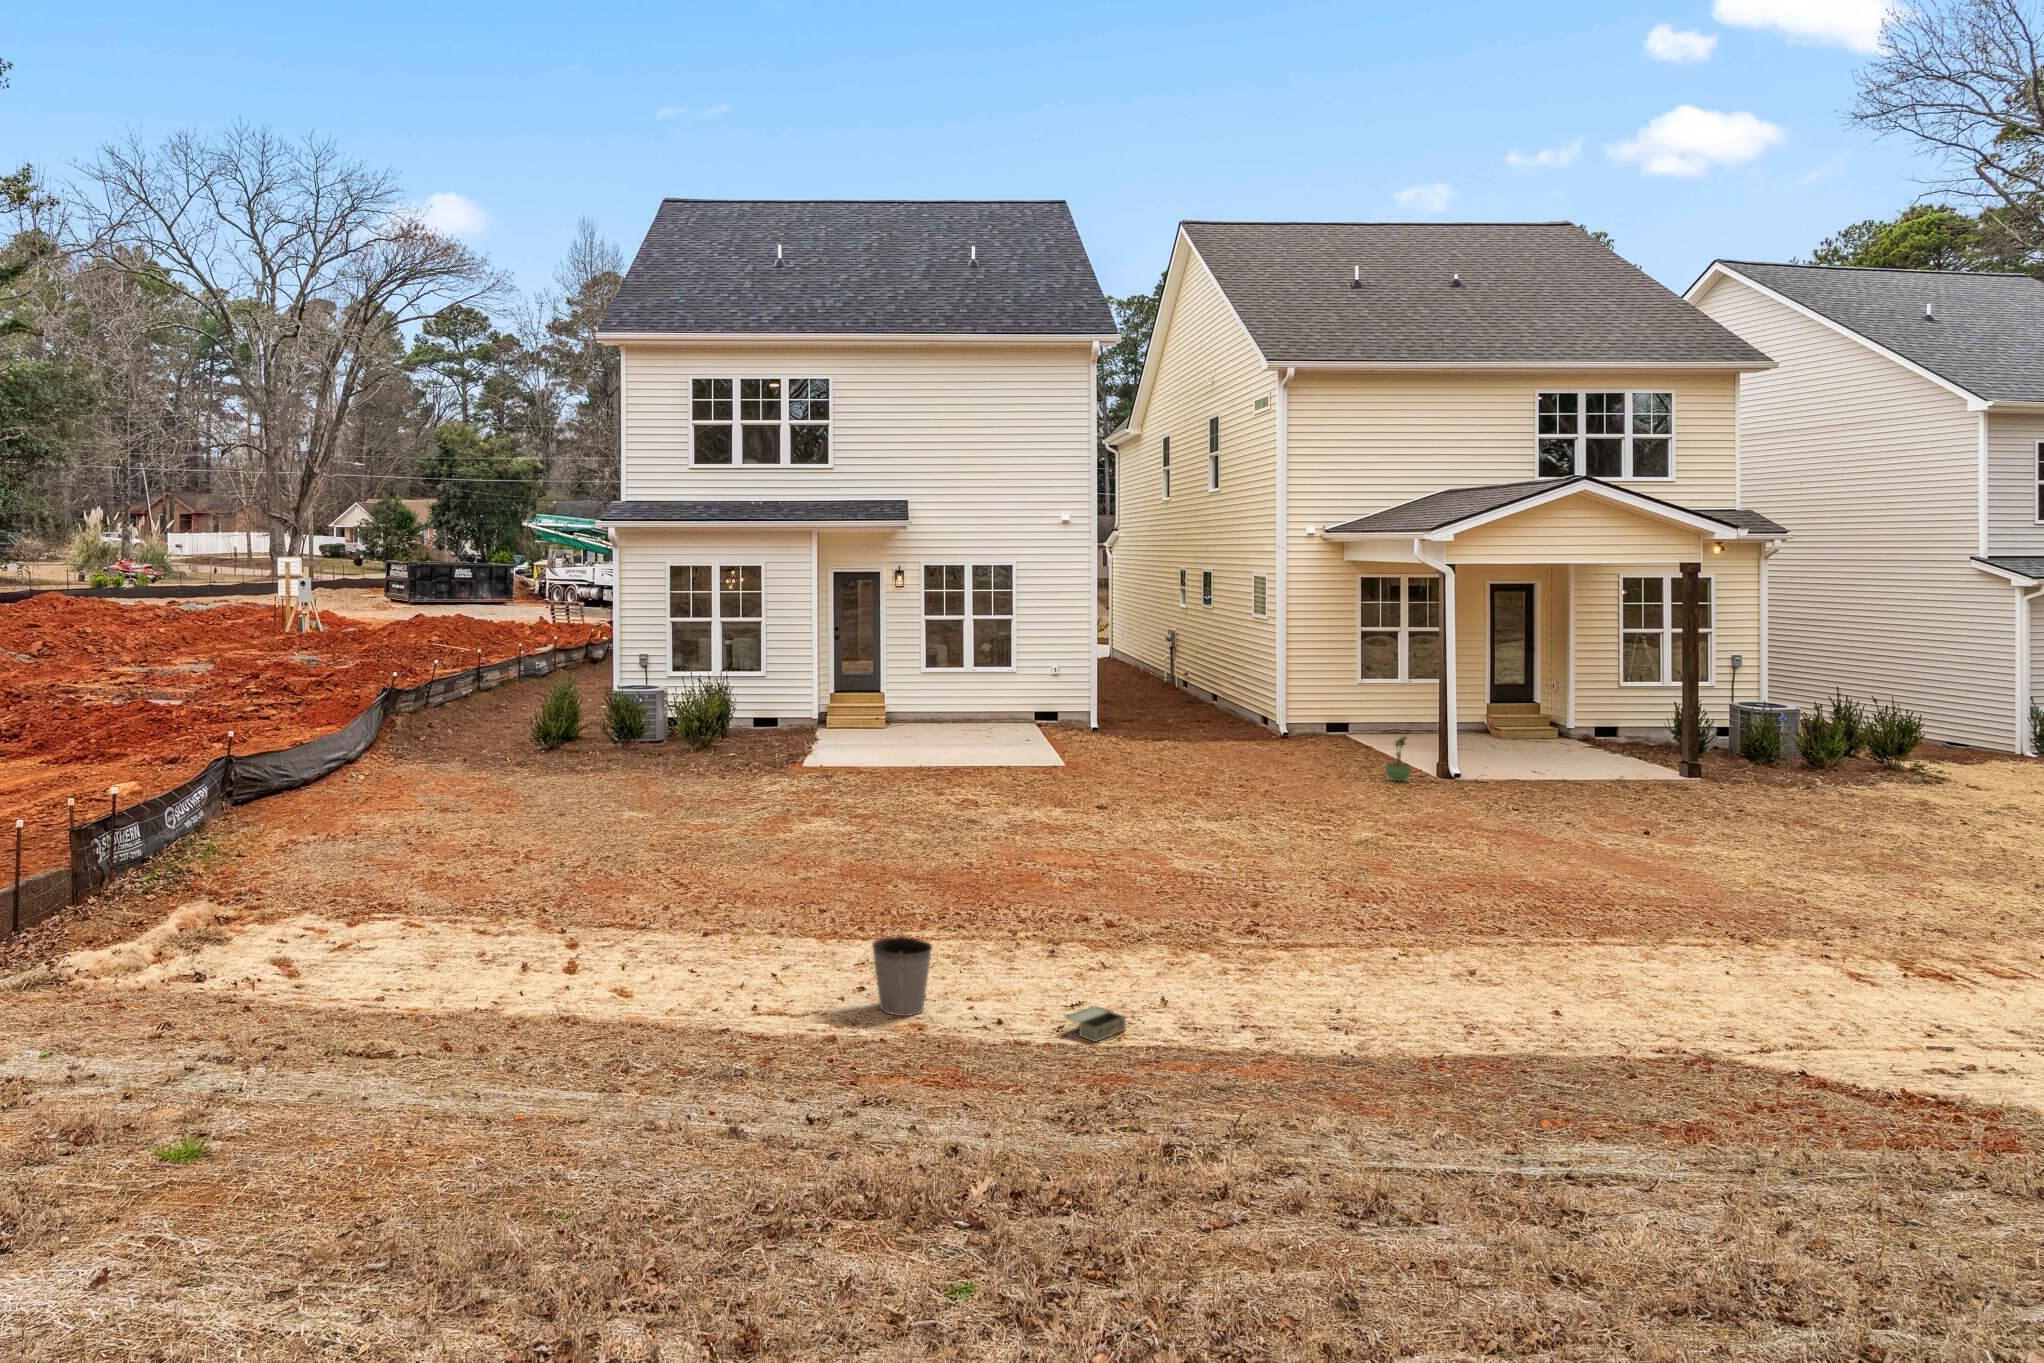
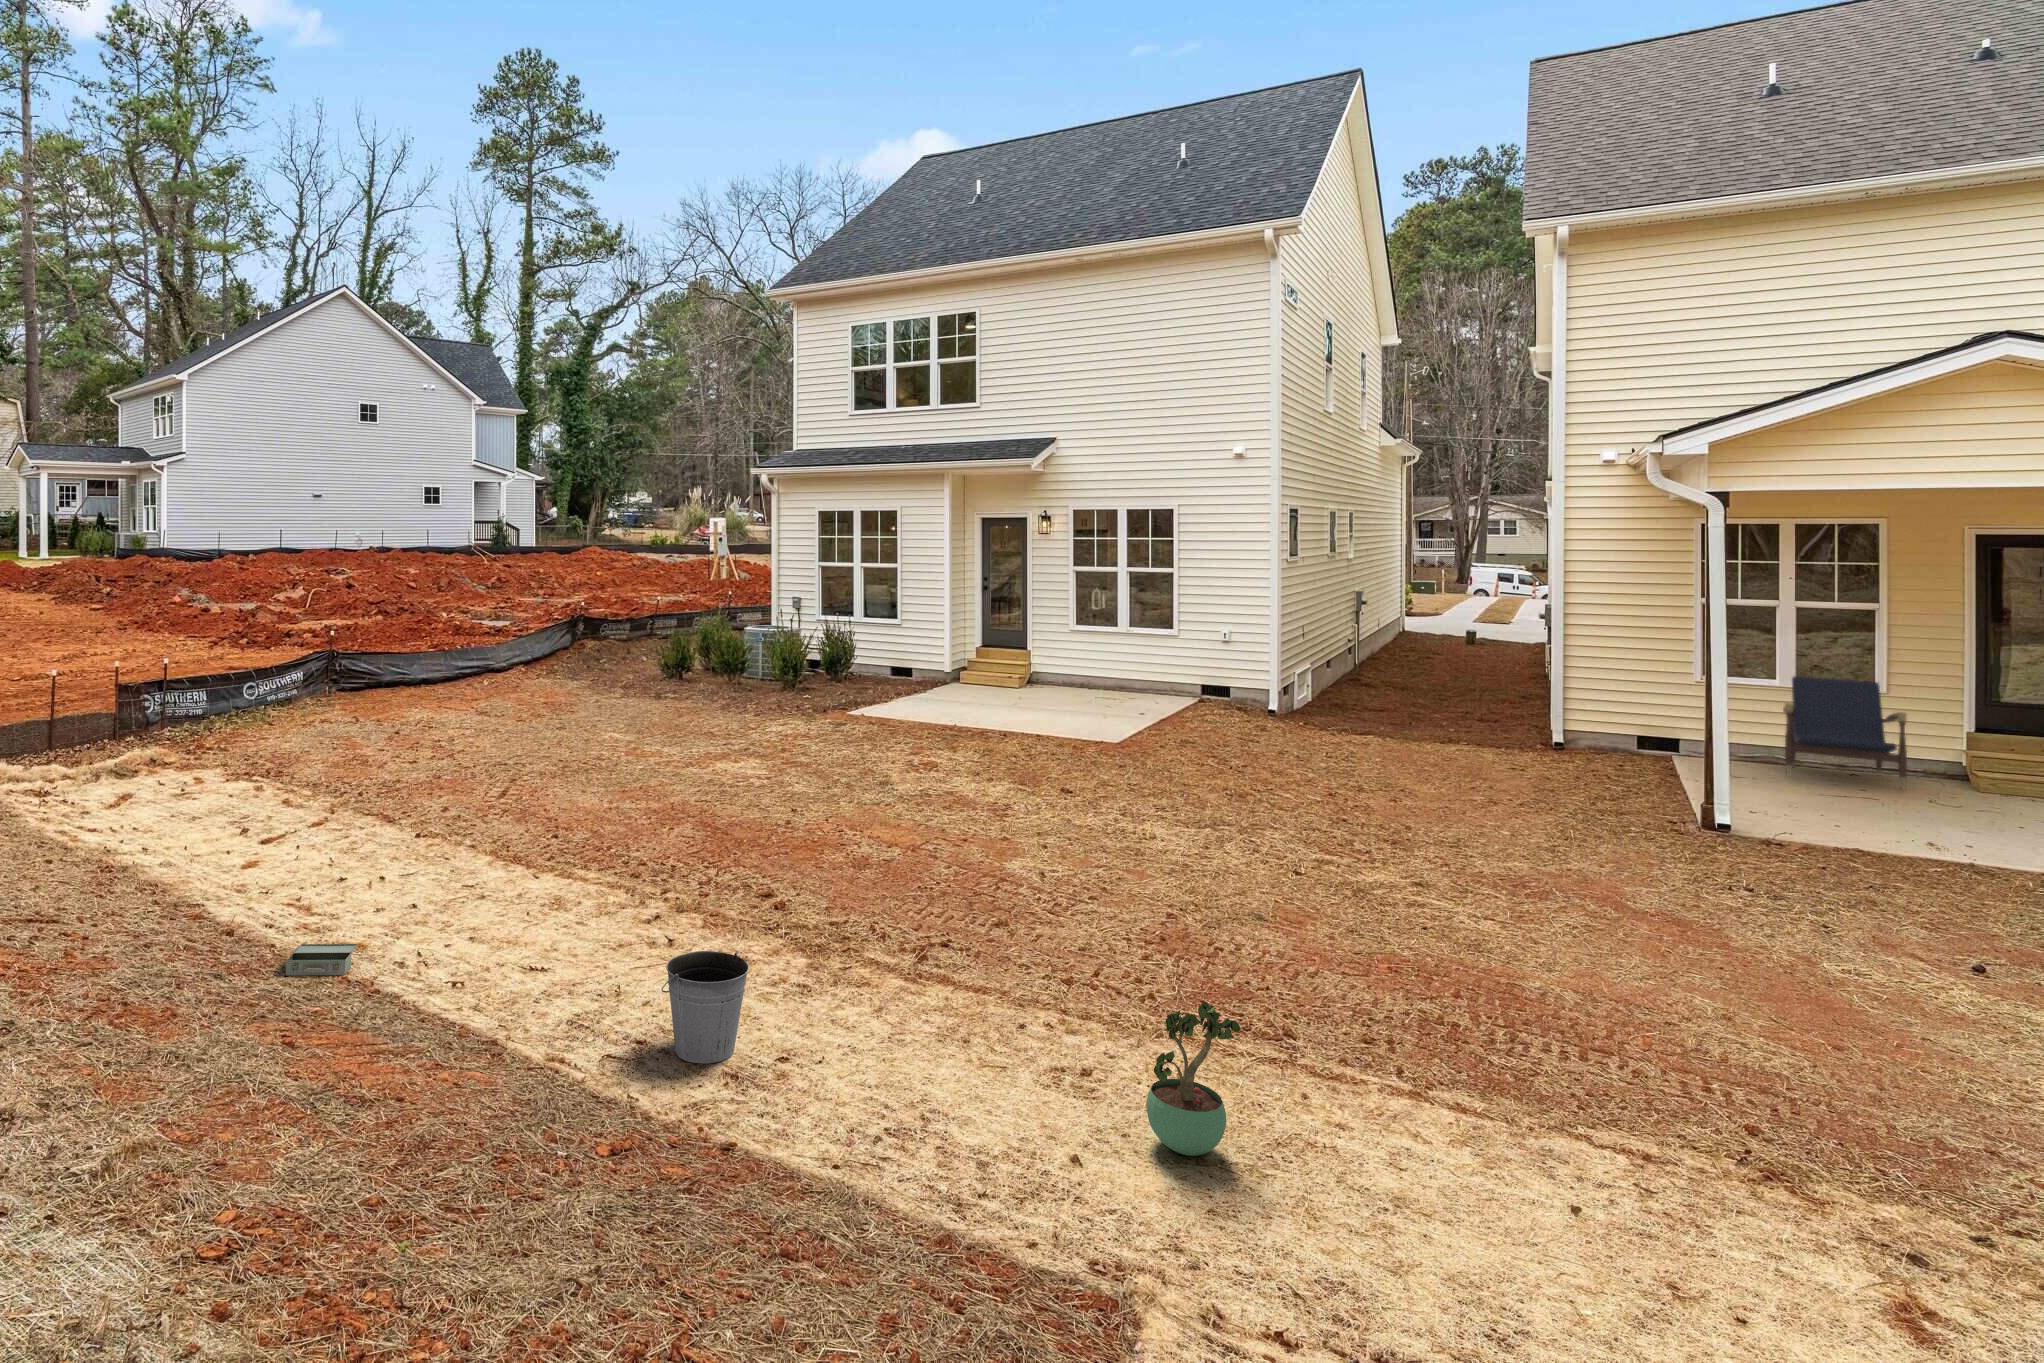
lounge chair: none [1411,678,1485,744] -> present [1783,676,1907,789]
potted plant: present [1385,737,1411,781] -> present [1146,1000,1241,1156]
bucket: present [872,936,932,1016] -> present [661,951,749,1064]

